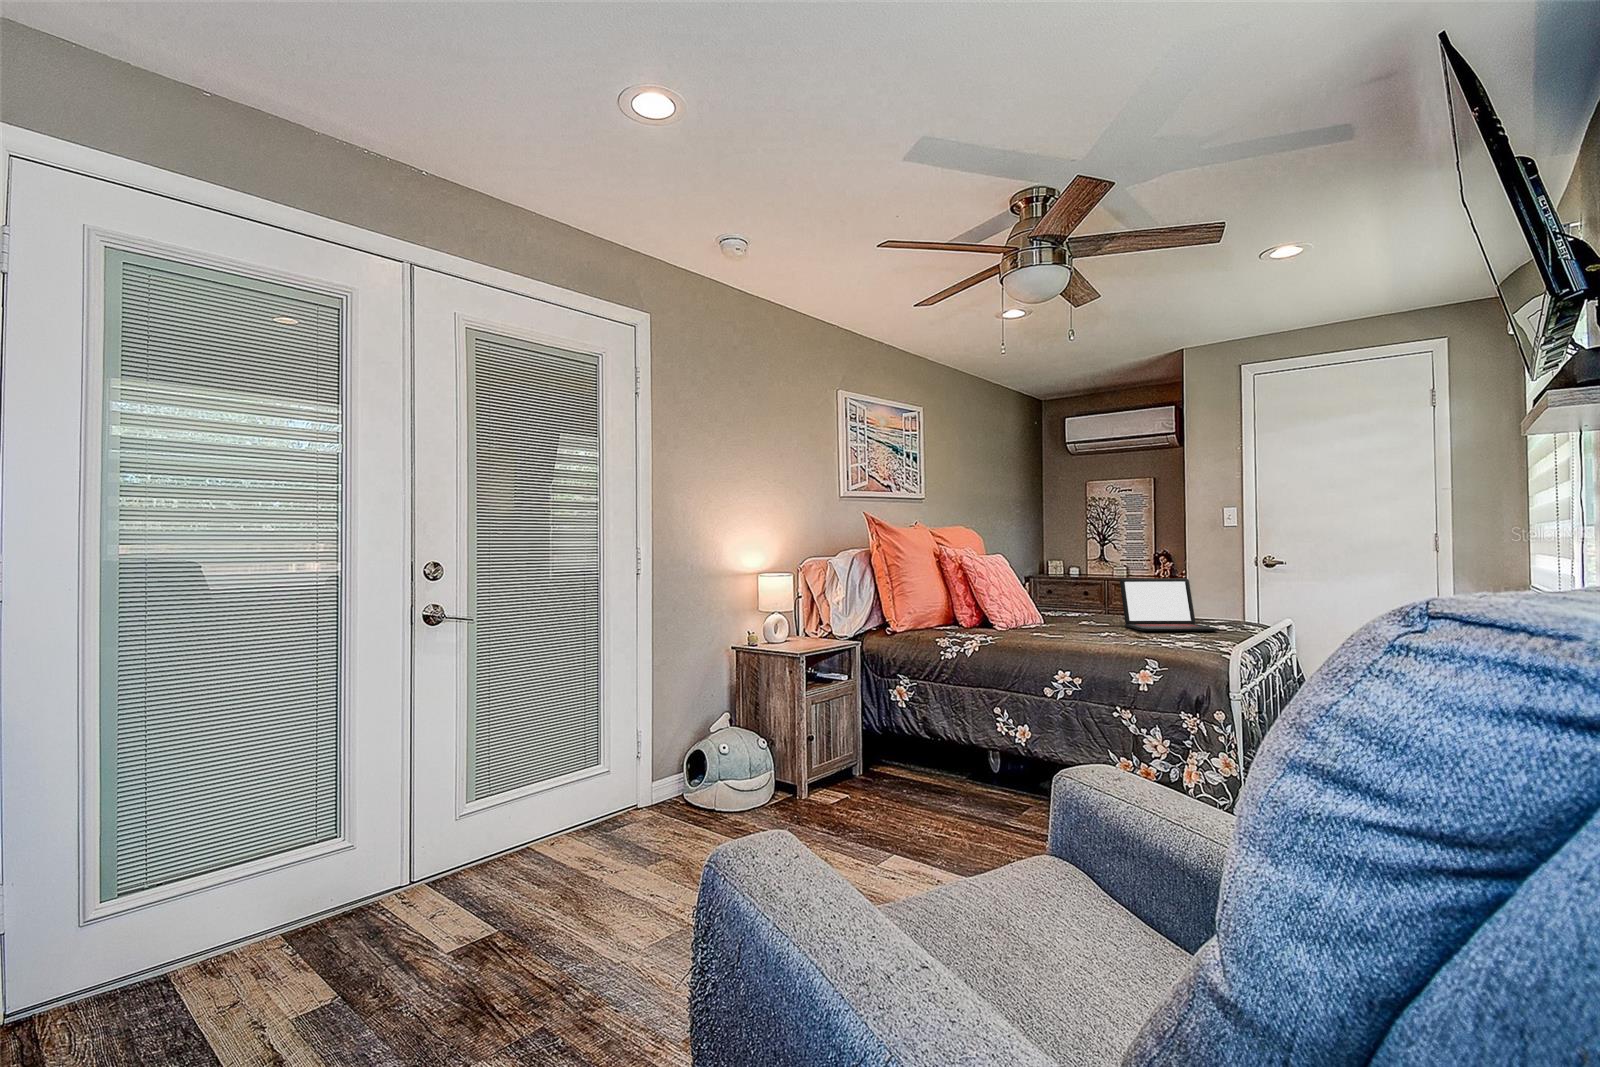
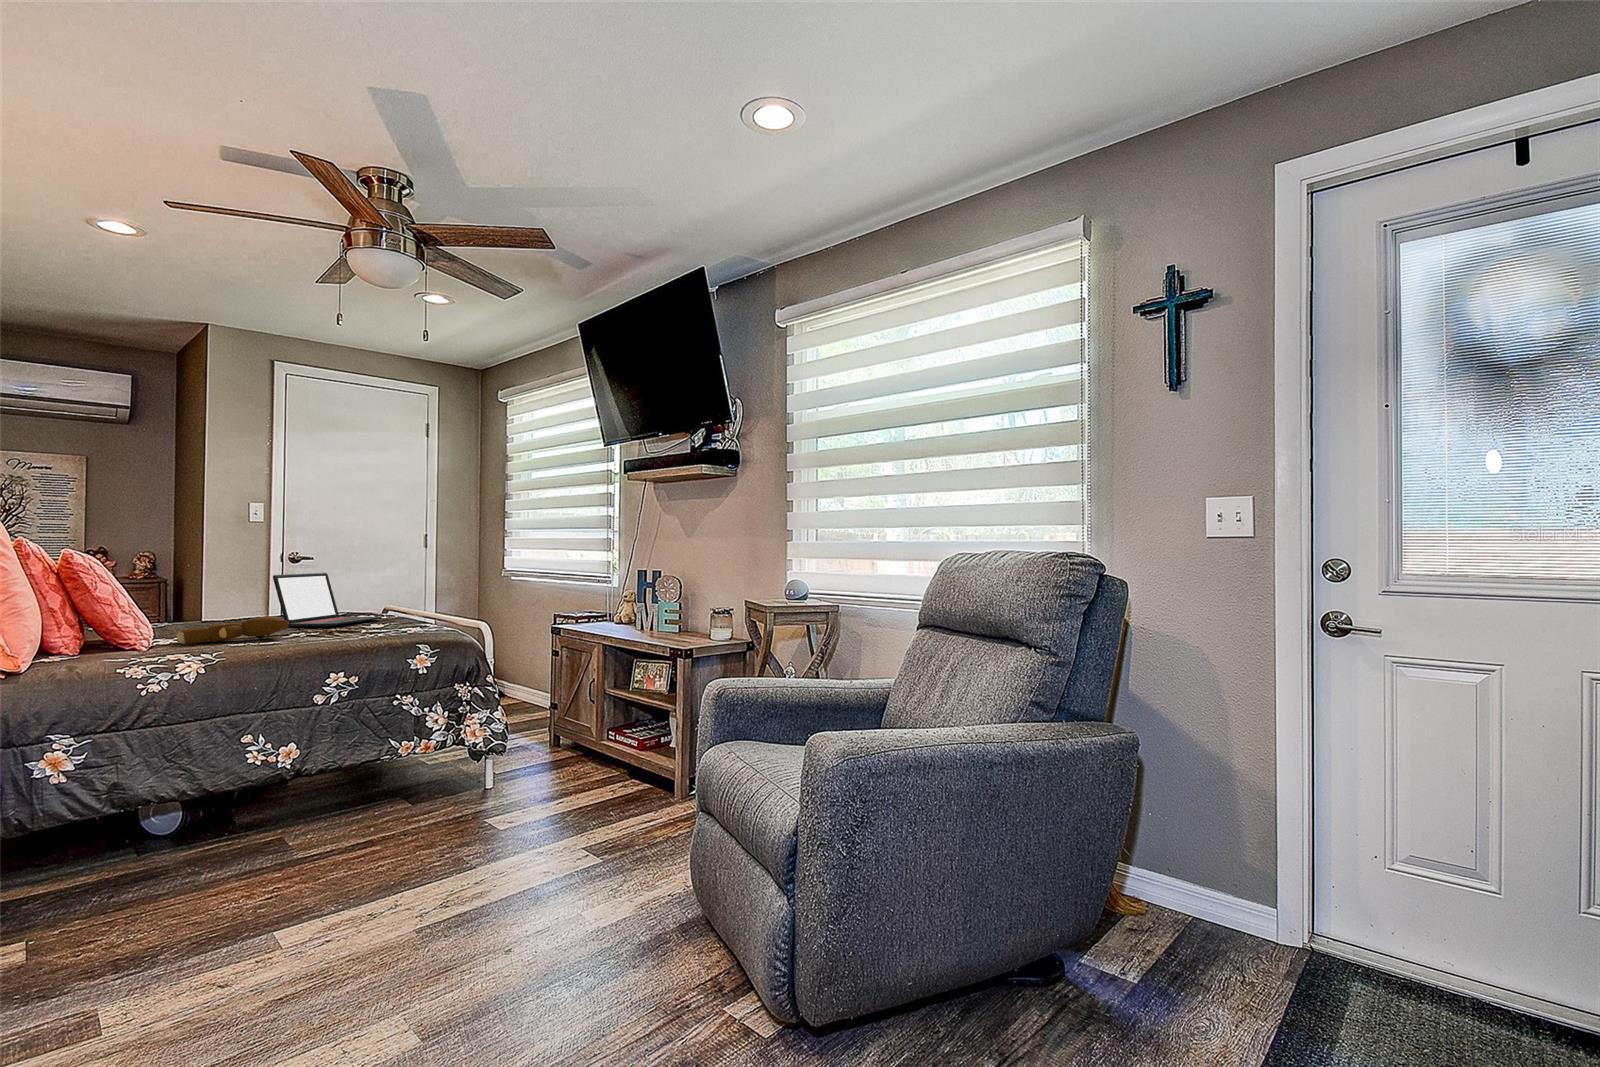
teddy bear: none [1011,615,1085,633] -> present [177,616,289,644]

